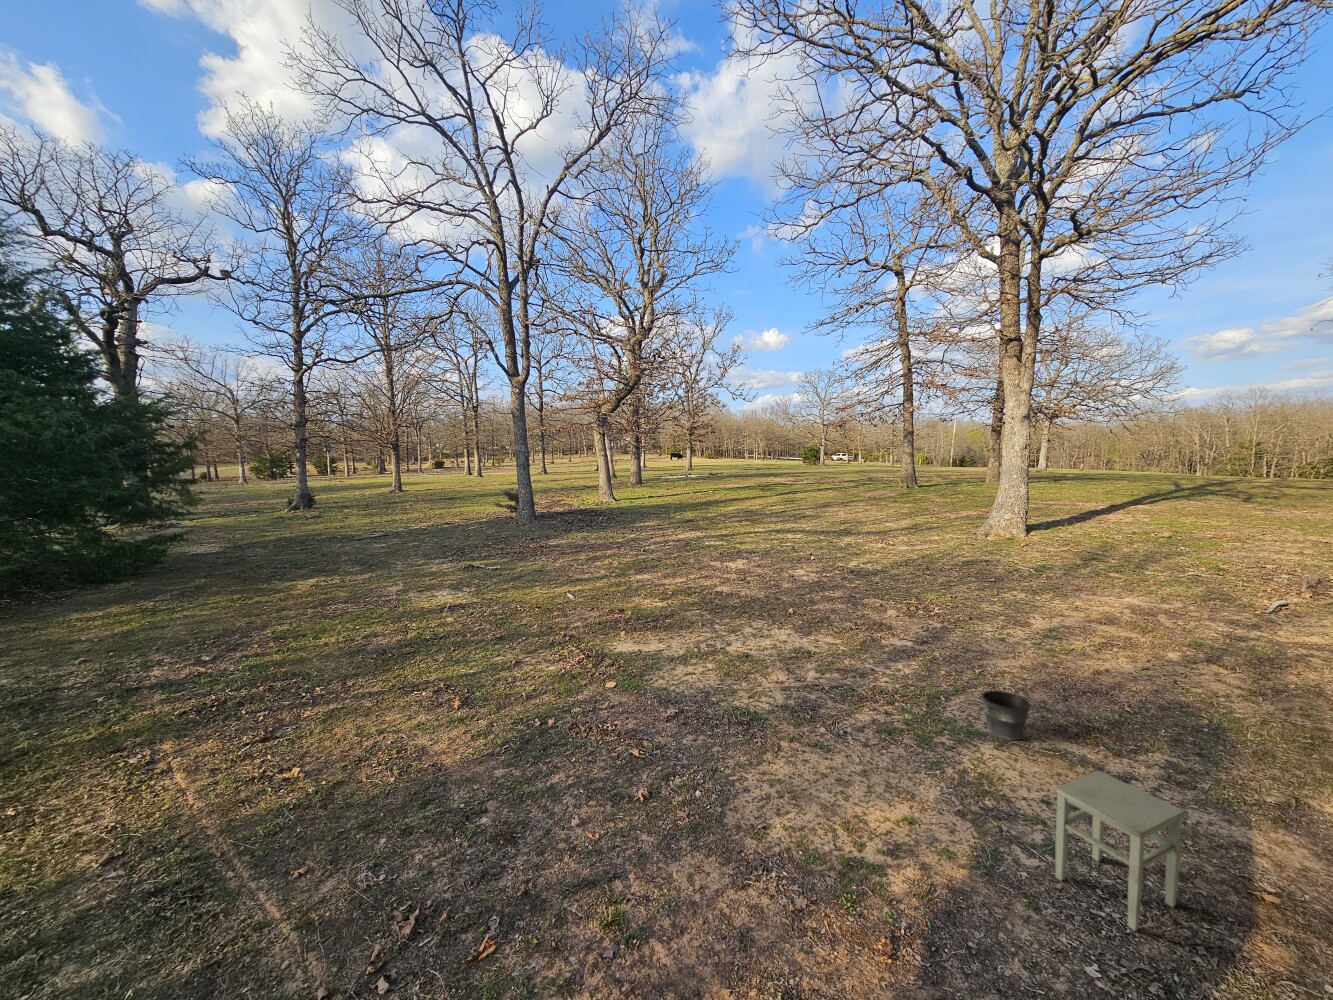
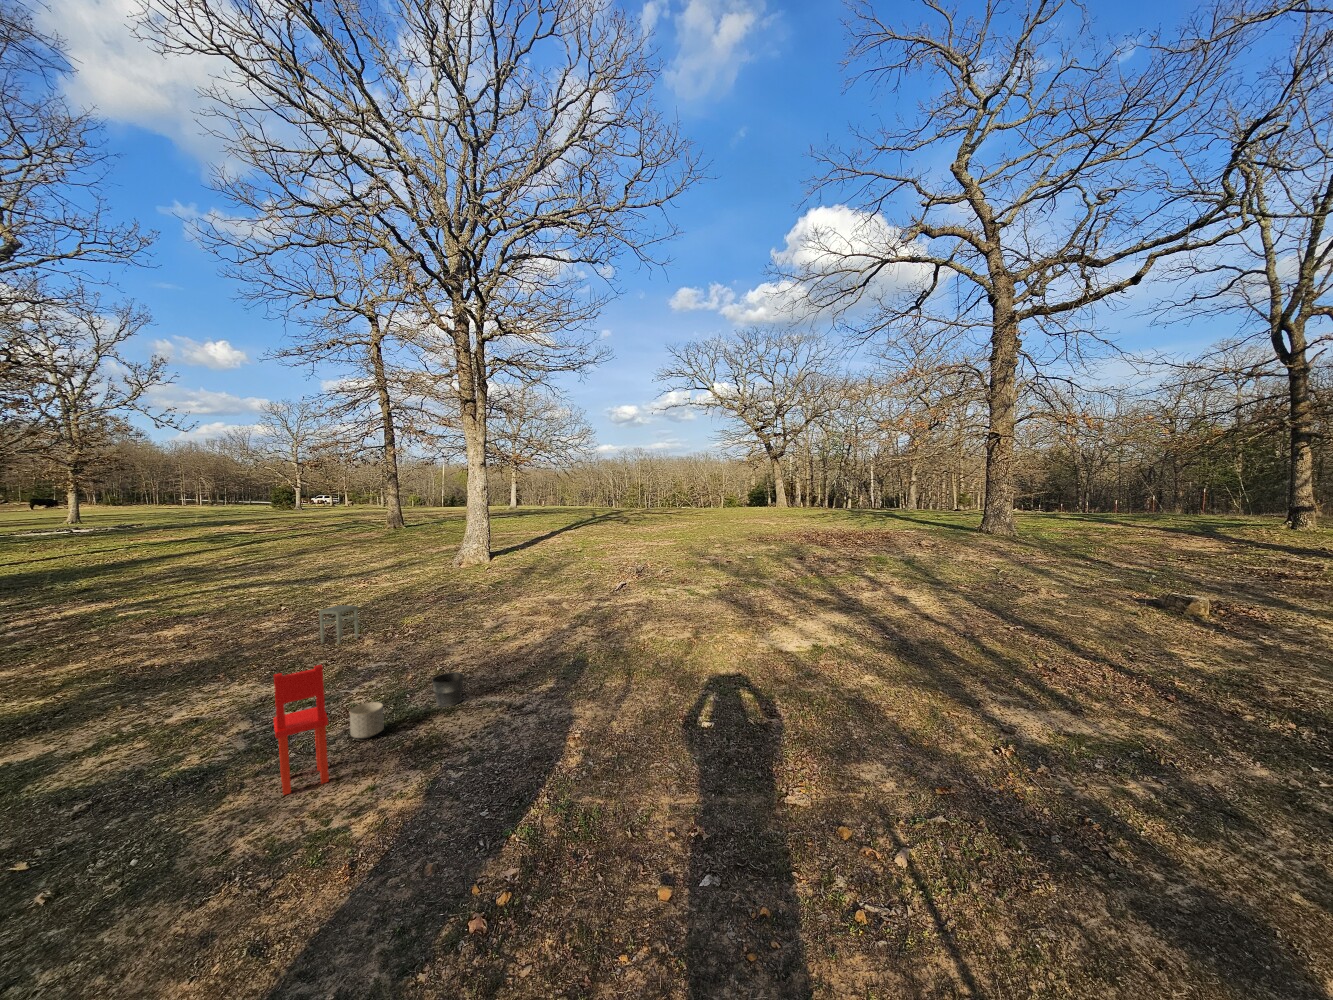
chair: none [809,653,865,795] -> present [274,665,329,795]
planter: none [882,702,922,747] -> present [350,702,384,738]
stool: present [1055,770,1185,931] -> present [319,605,358,644]

